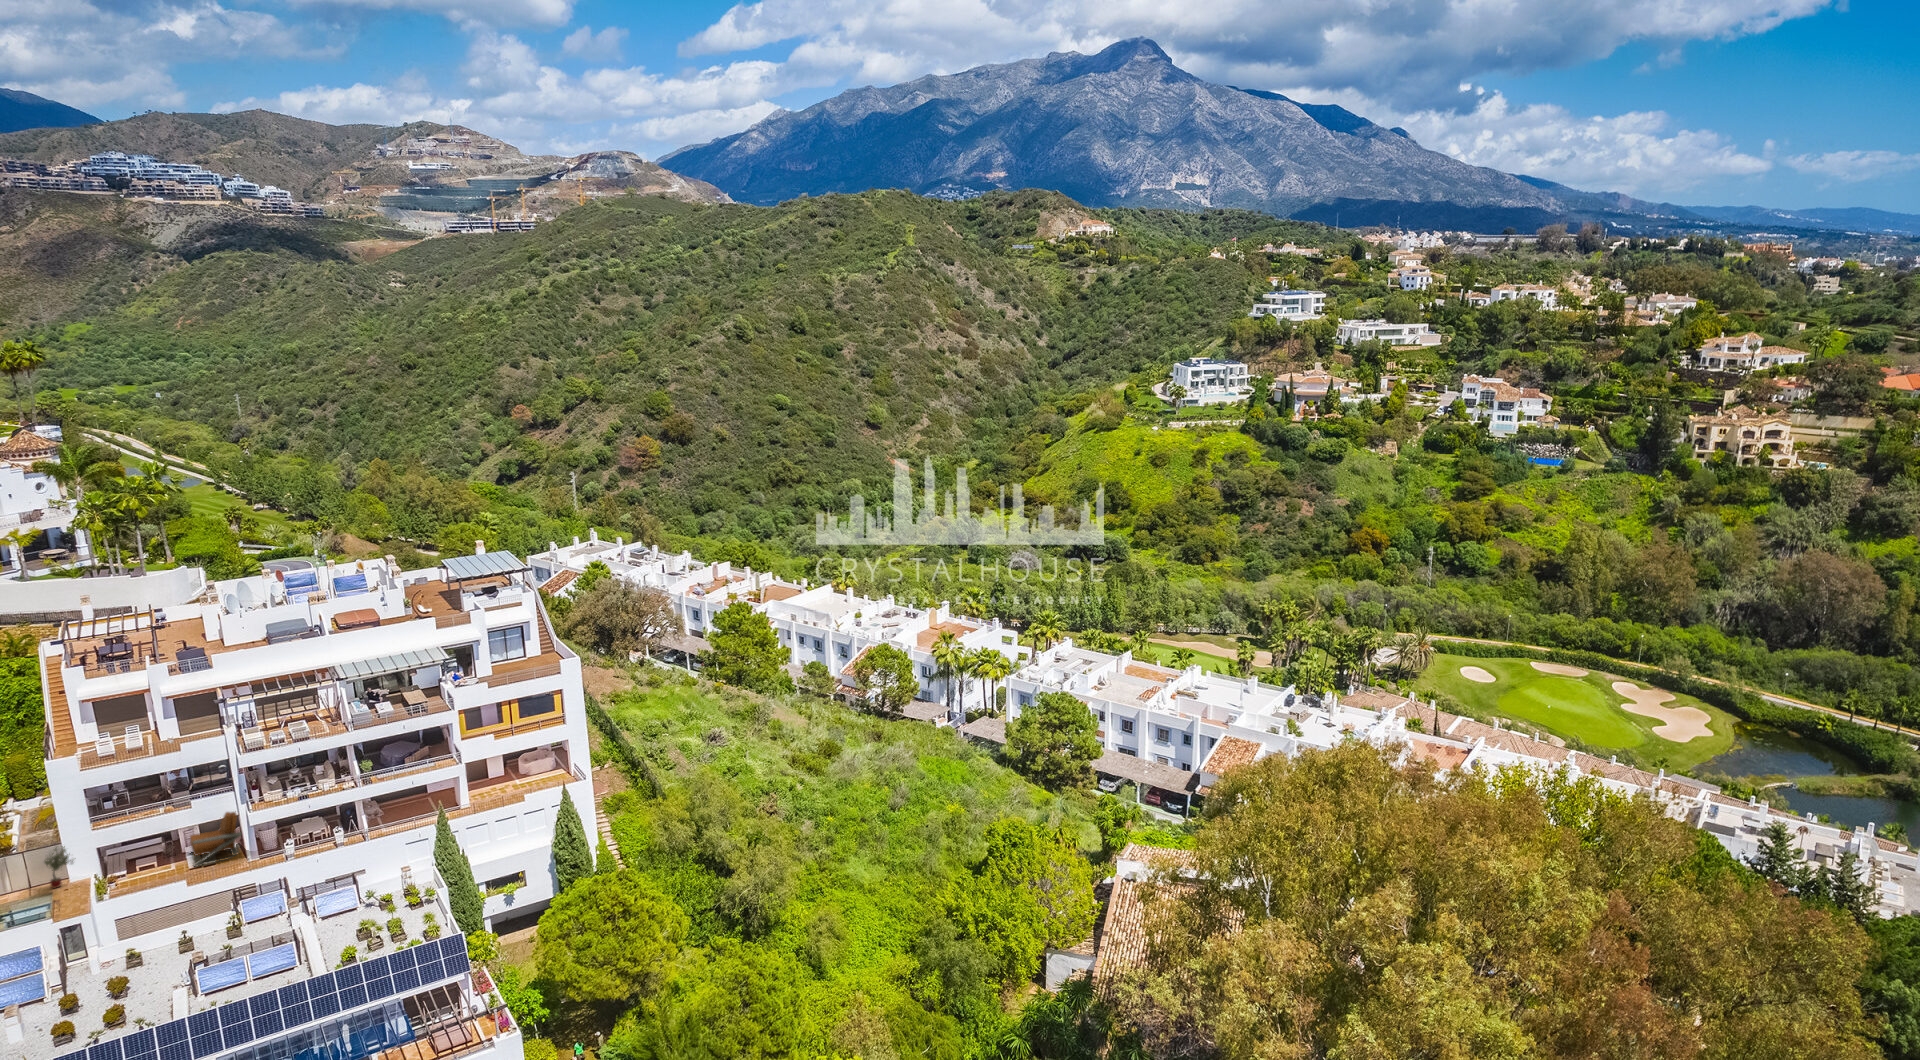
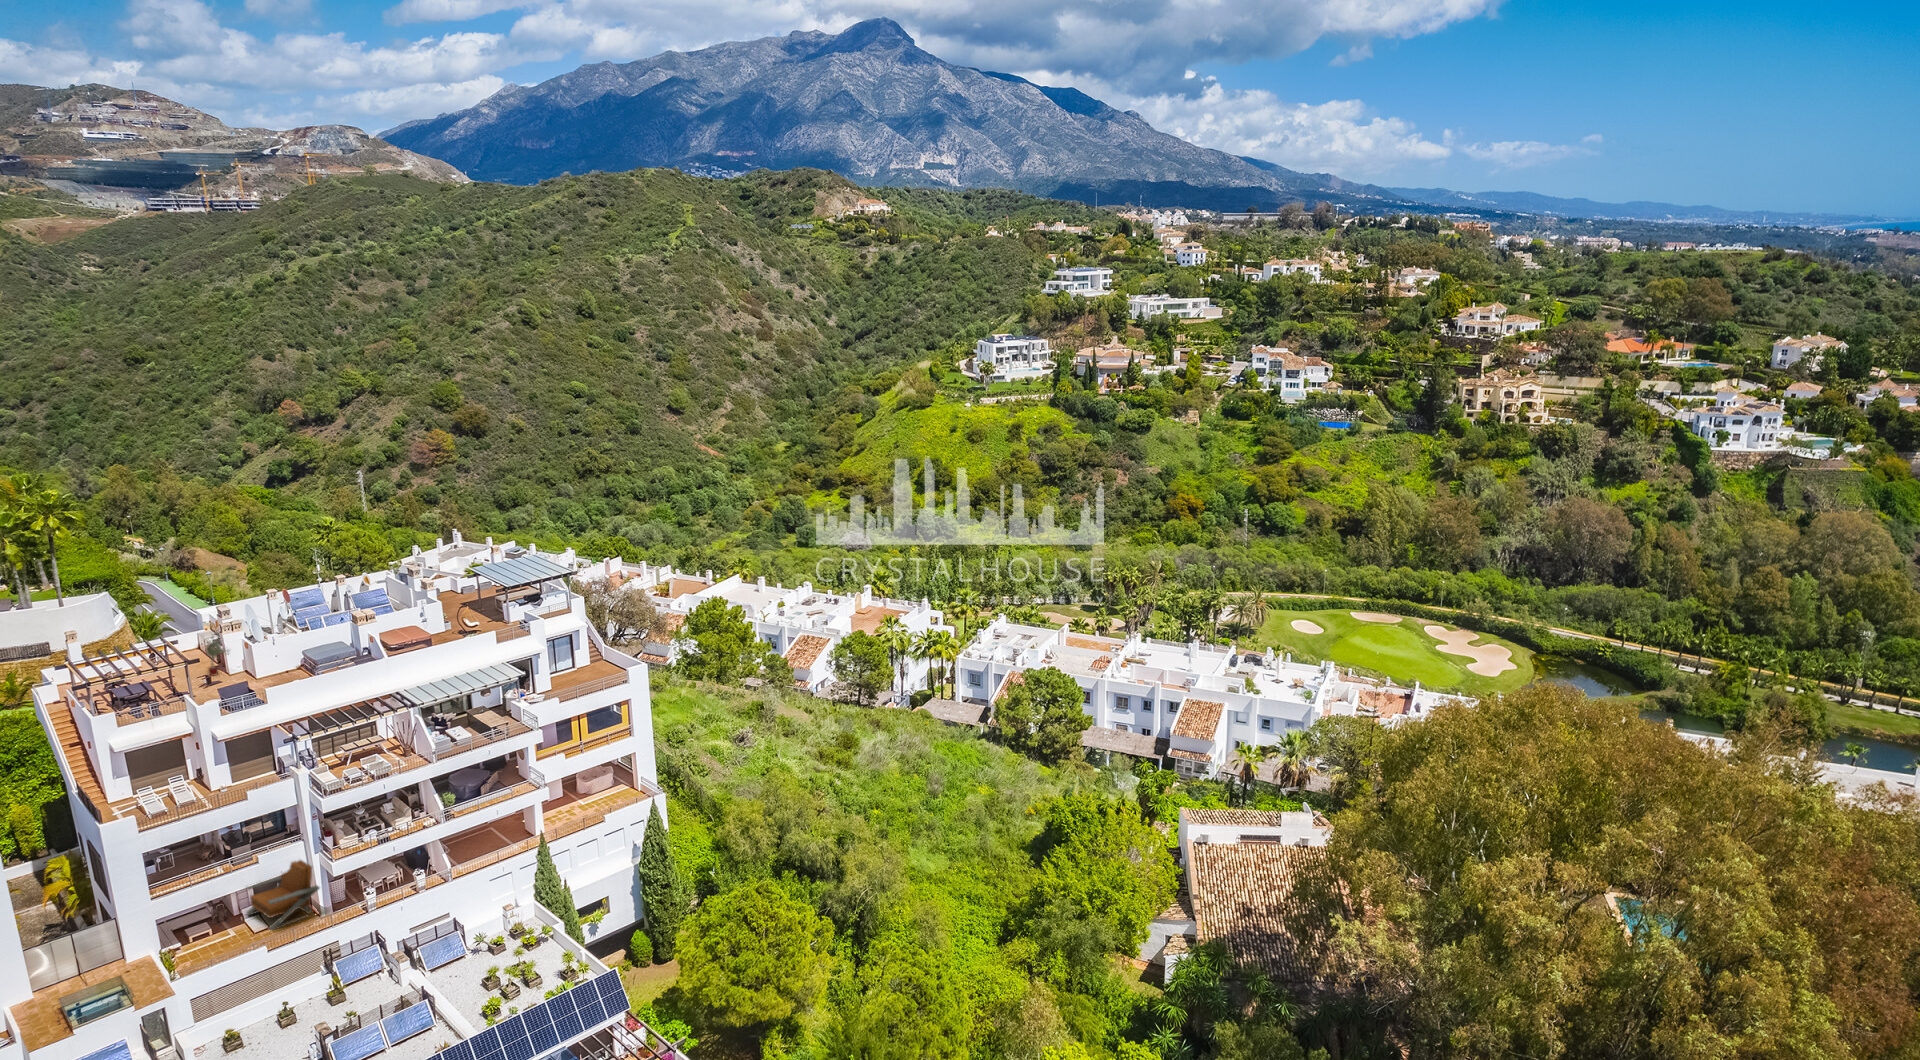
potted tree: present [45,846,73,888] -> present [206,637,227,676]

